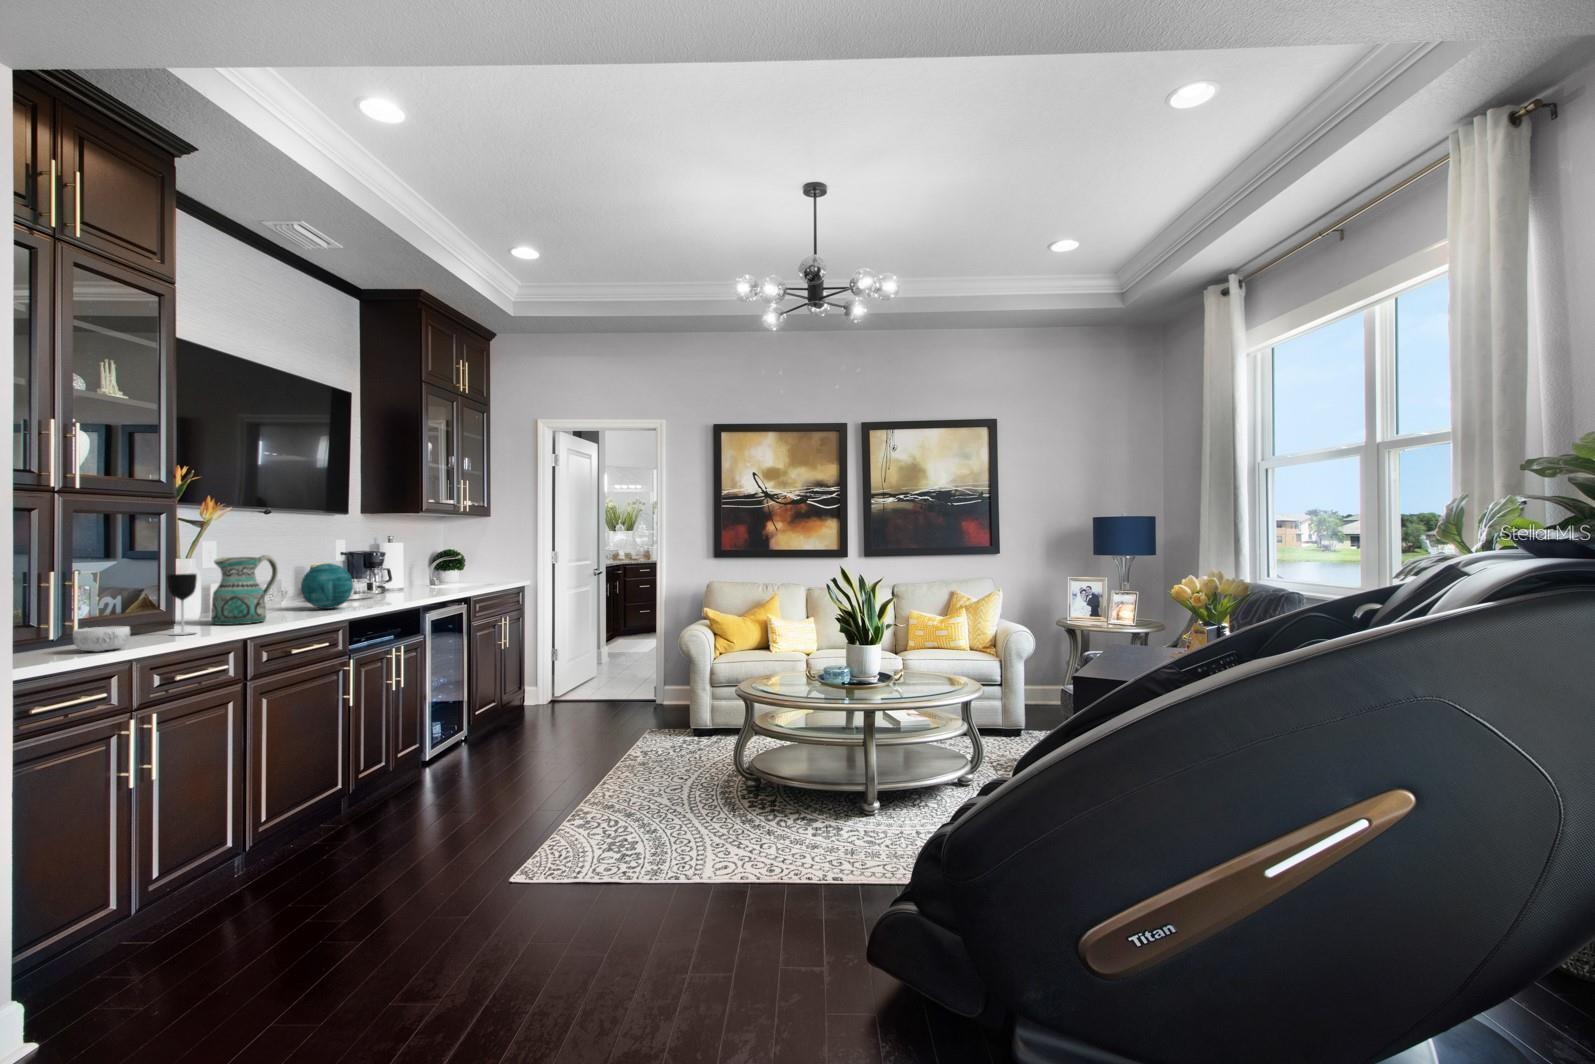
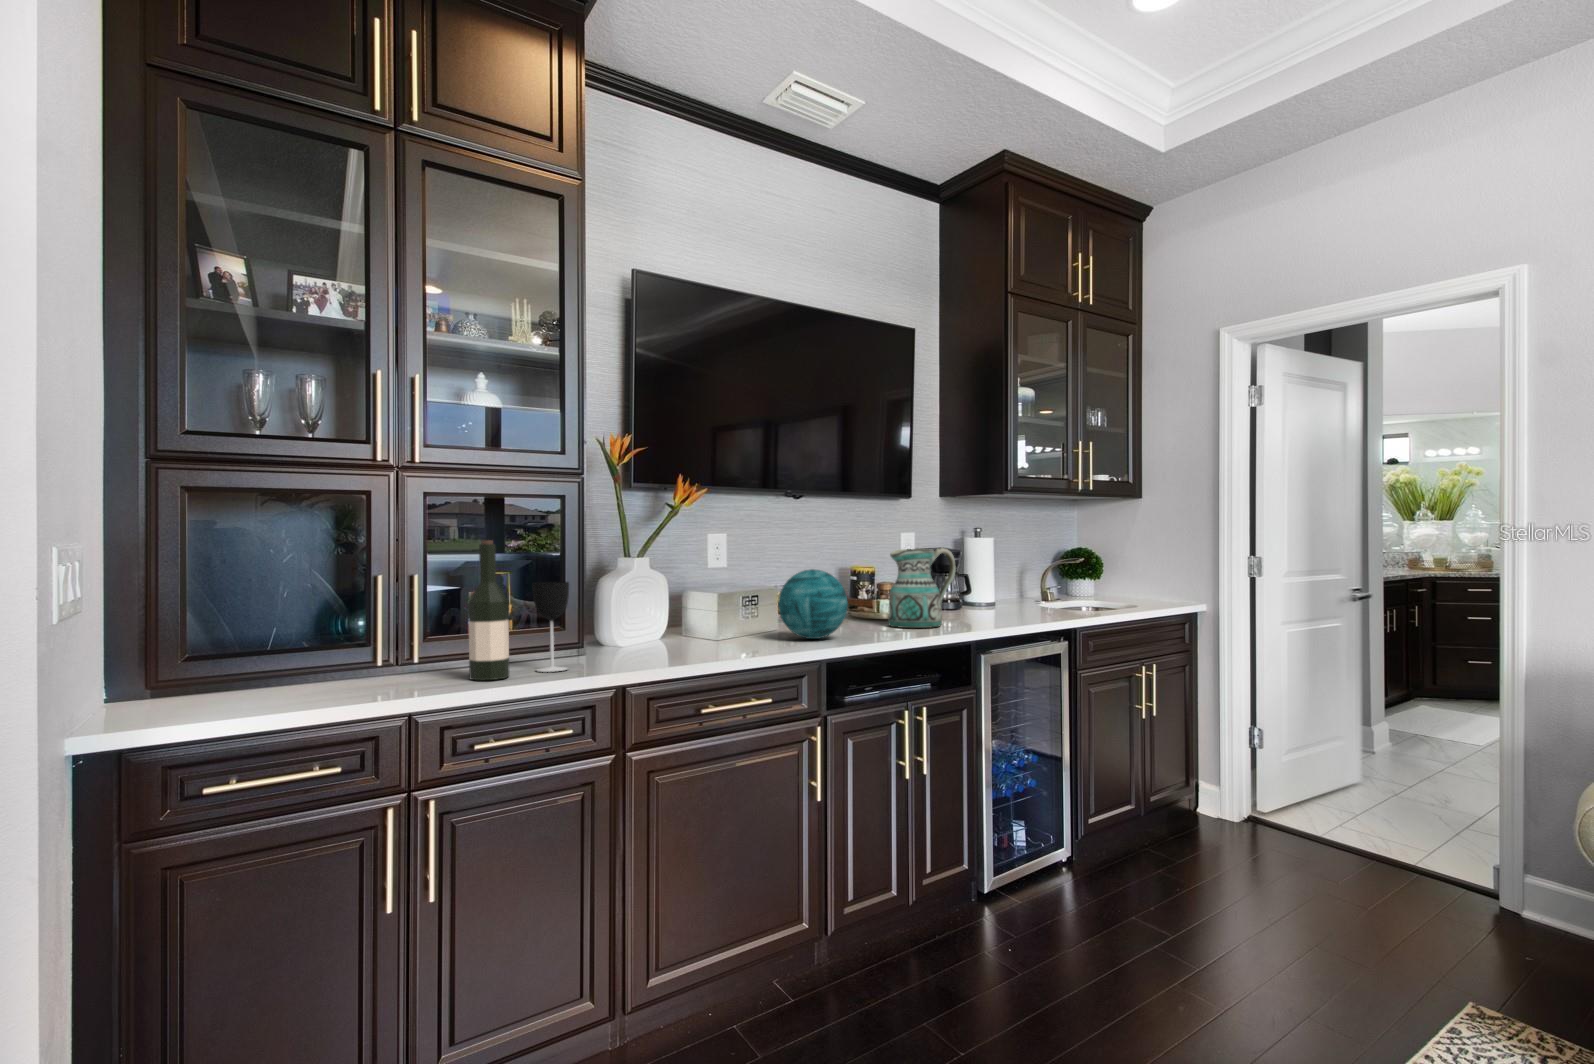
wine bottle: none [131,546,165,642] -> present [468,540,509,680]
ceramic pitcher: present [211,555,278,625] -> present [888,548,956,628]
decorative bowl: present [73,626,130,651] -> none [368,656,442,693]

